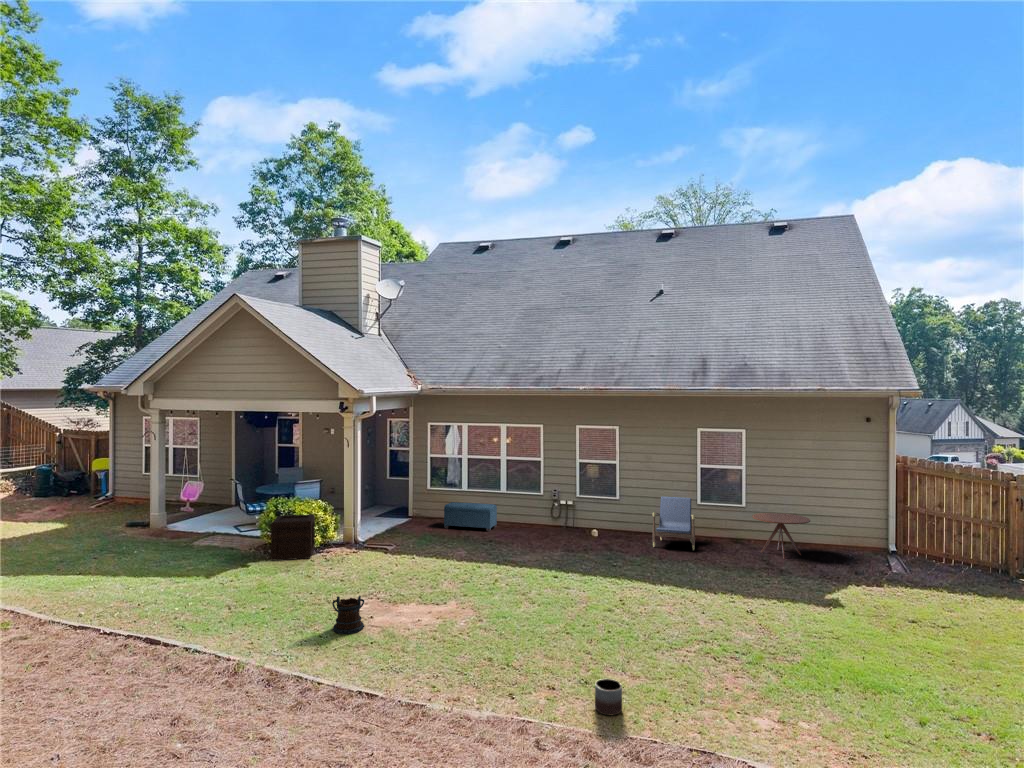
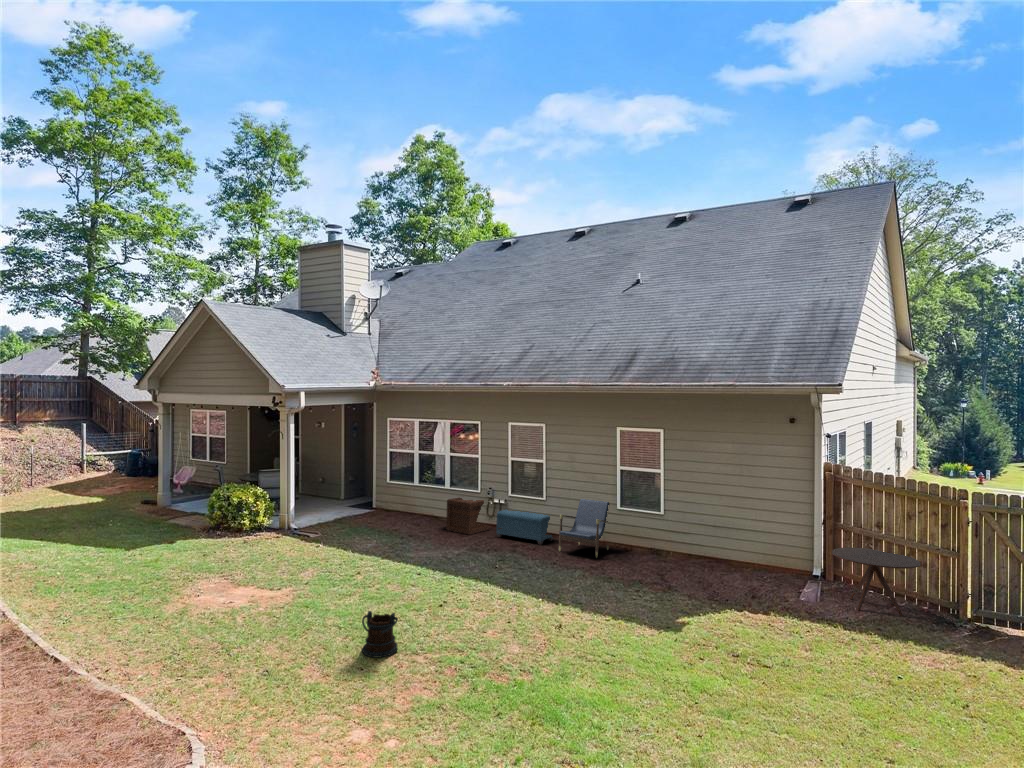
bench: present [444,502,497,532] -> present [496,509,553,545]
round table: present [752,513,810,559] -> present [832,547,920,616]
wooden crate: present [271,514,315,561] -> present [446,497,490,535]
bucket: present [332,596,364,634] -> present [361,611,398,658]
planter: present [595,679,622,715] -> none [181,682,216,725]

